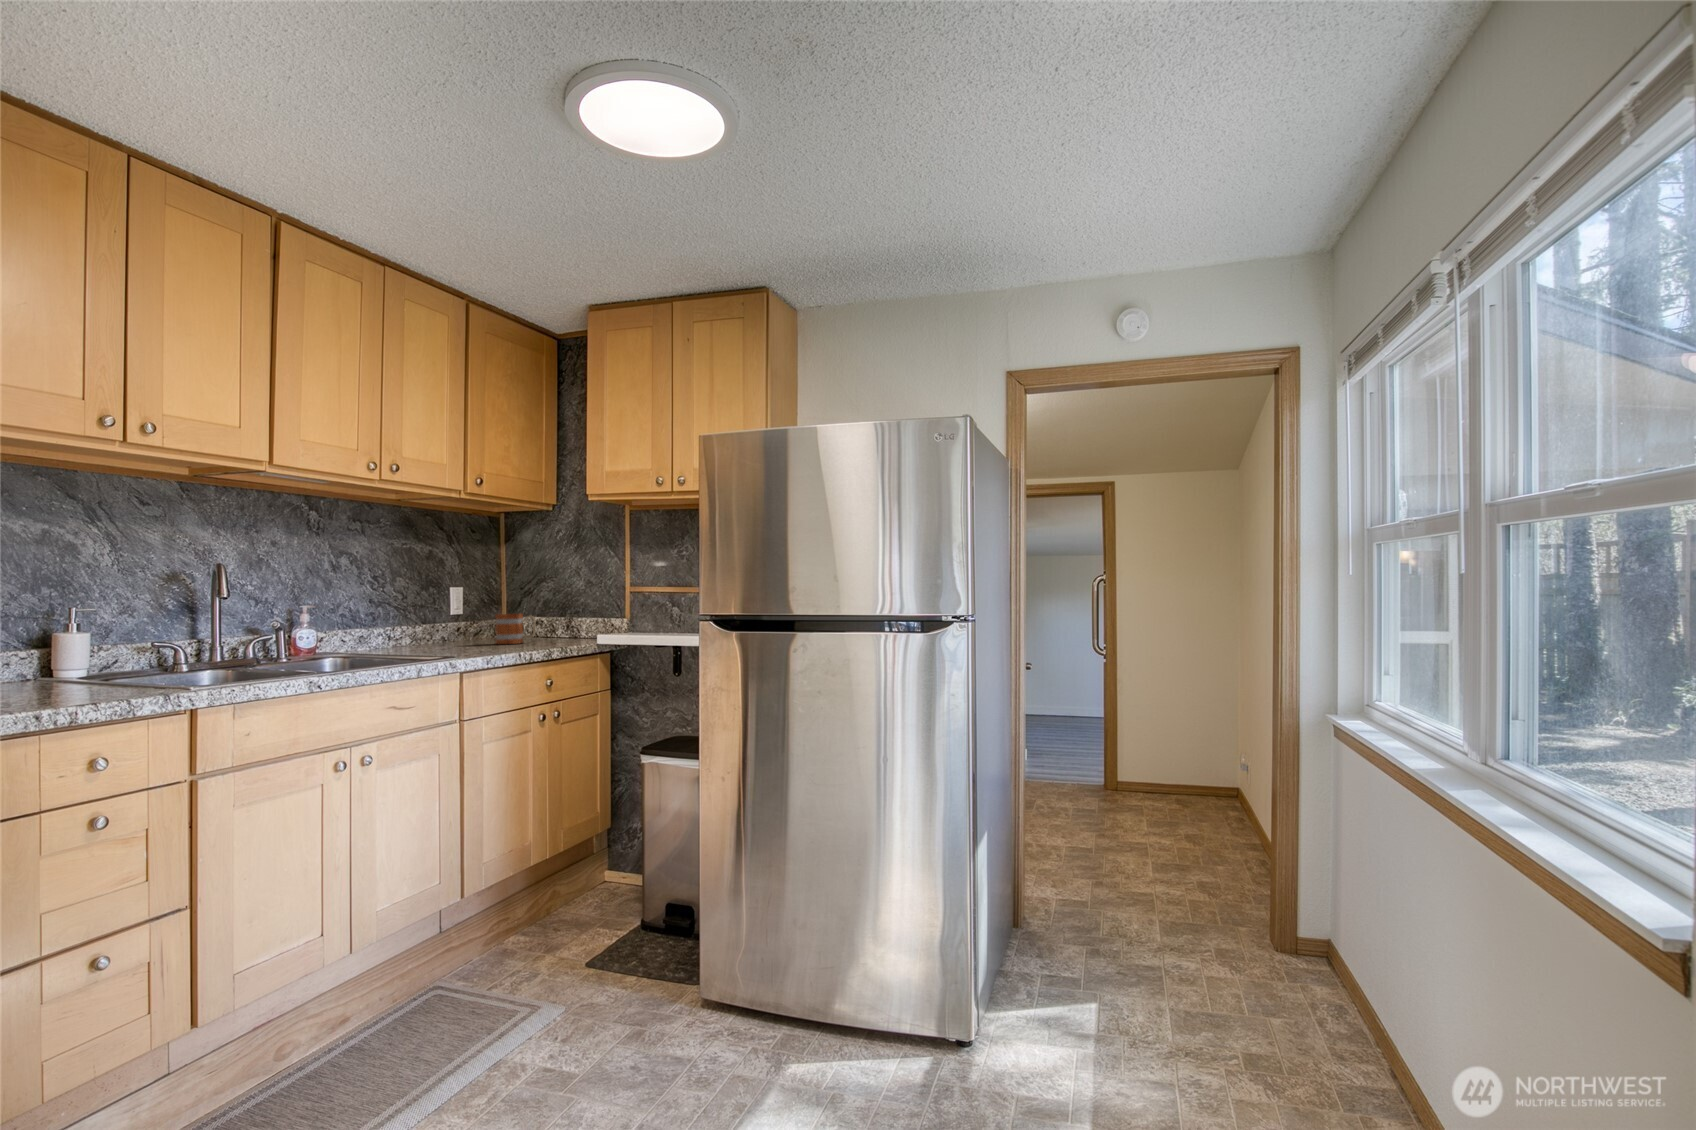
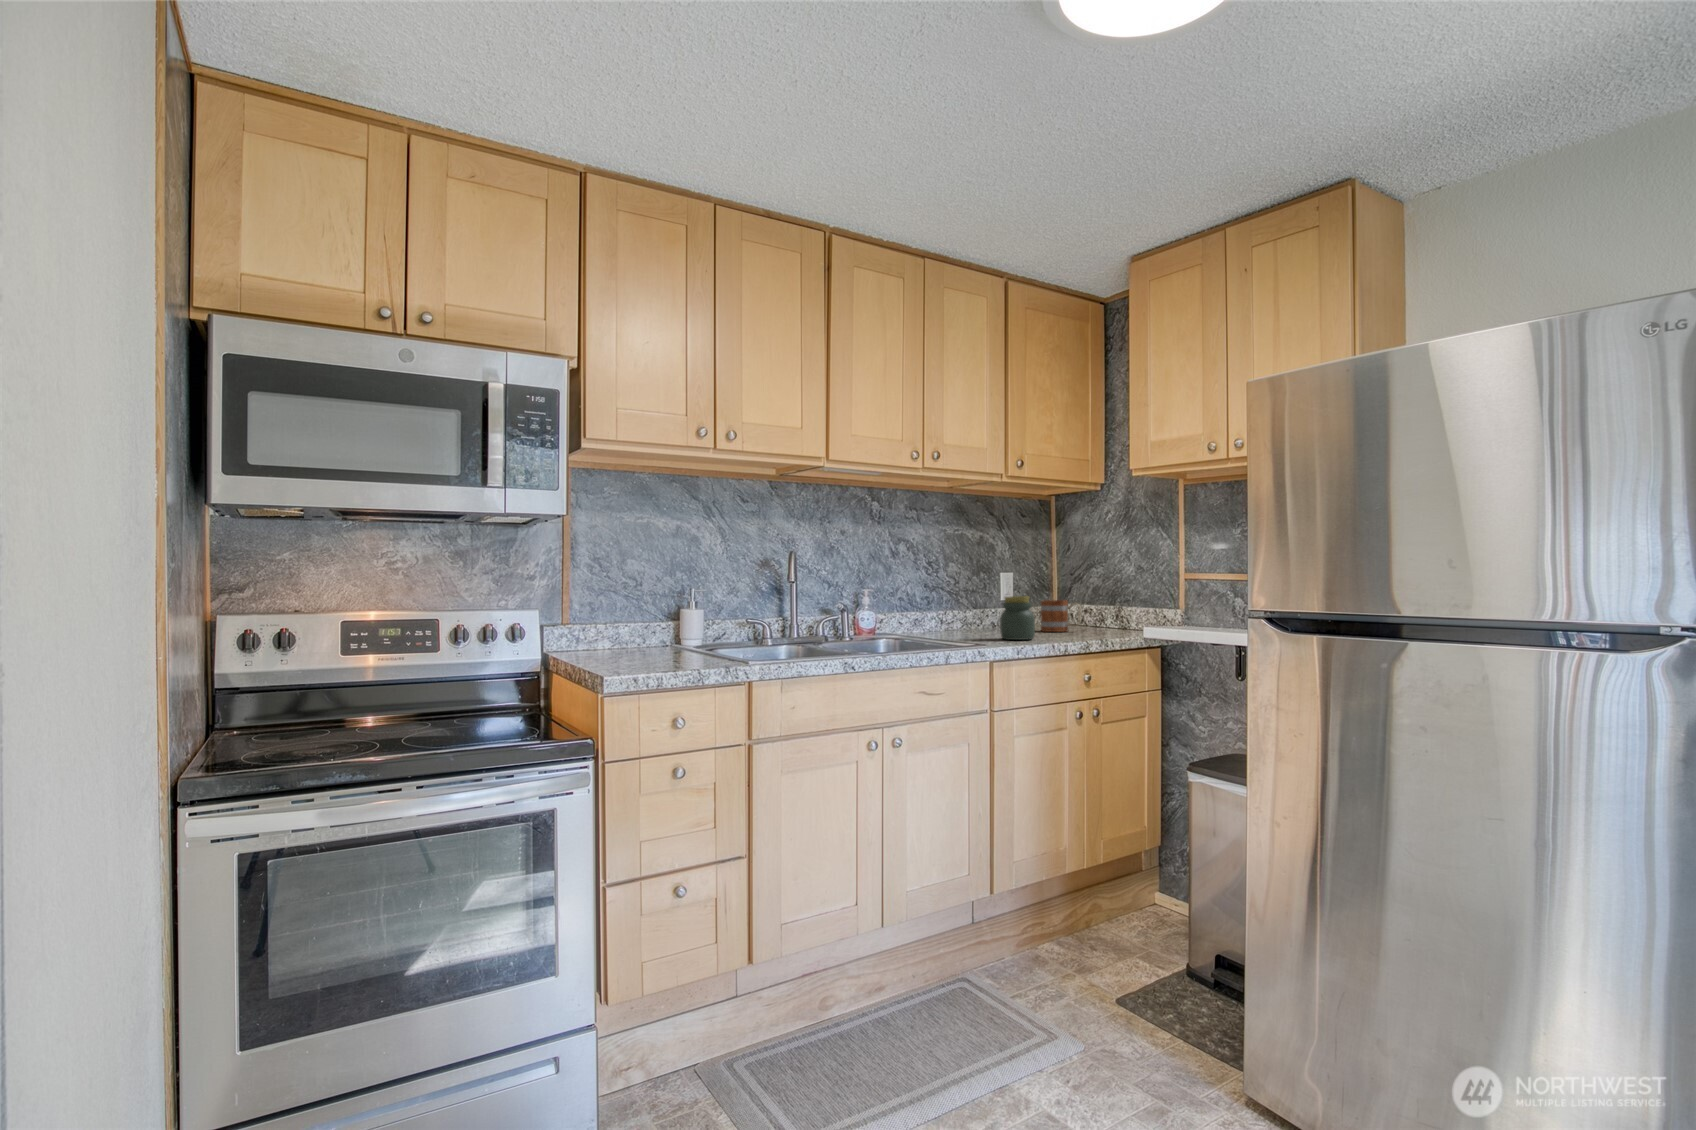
jar: none [462,610,498,652] -> present [1000,596,1035,640]

